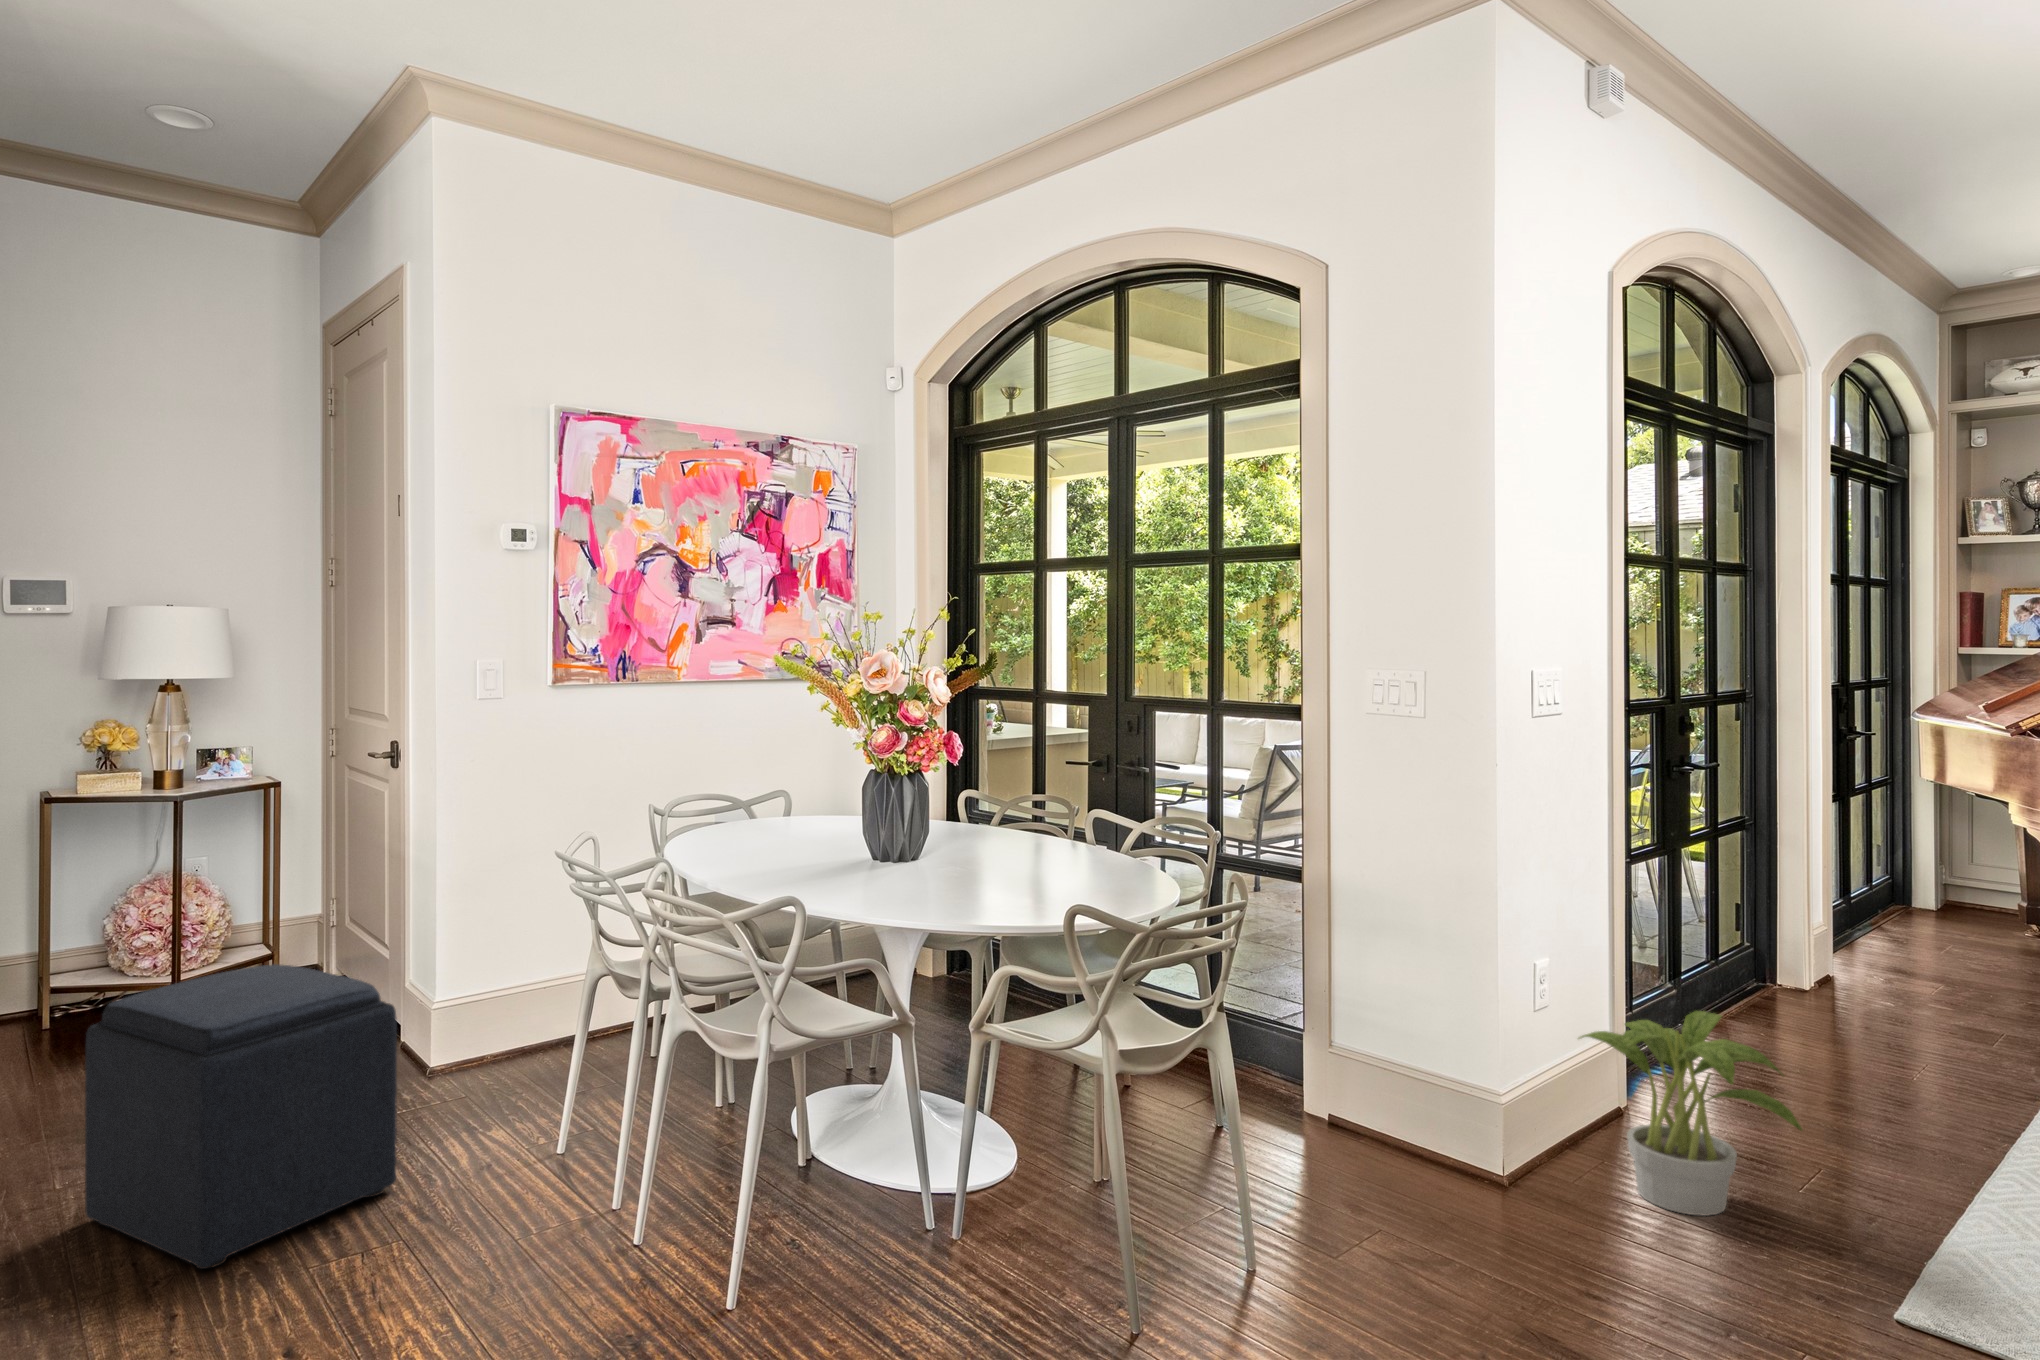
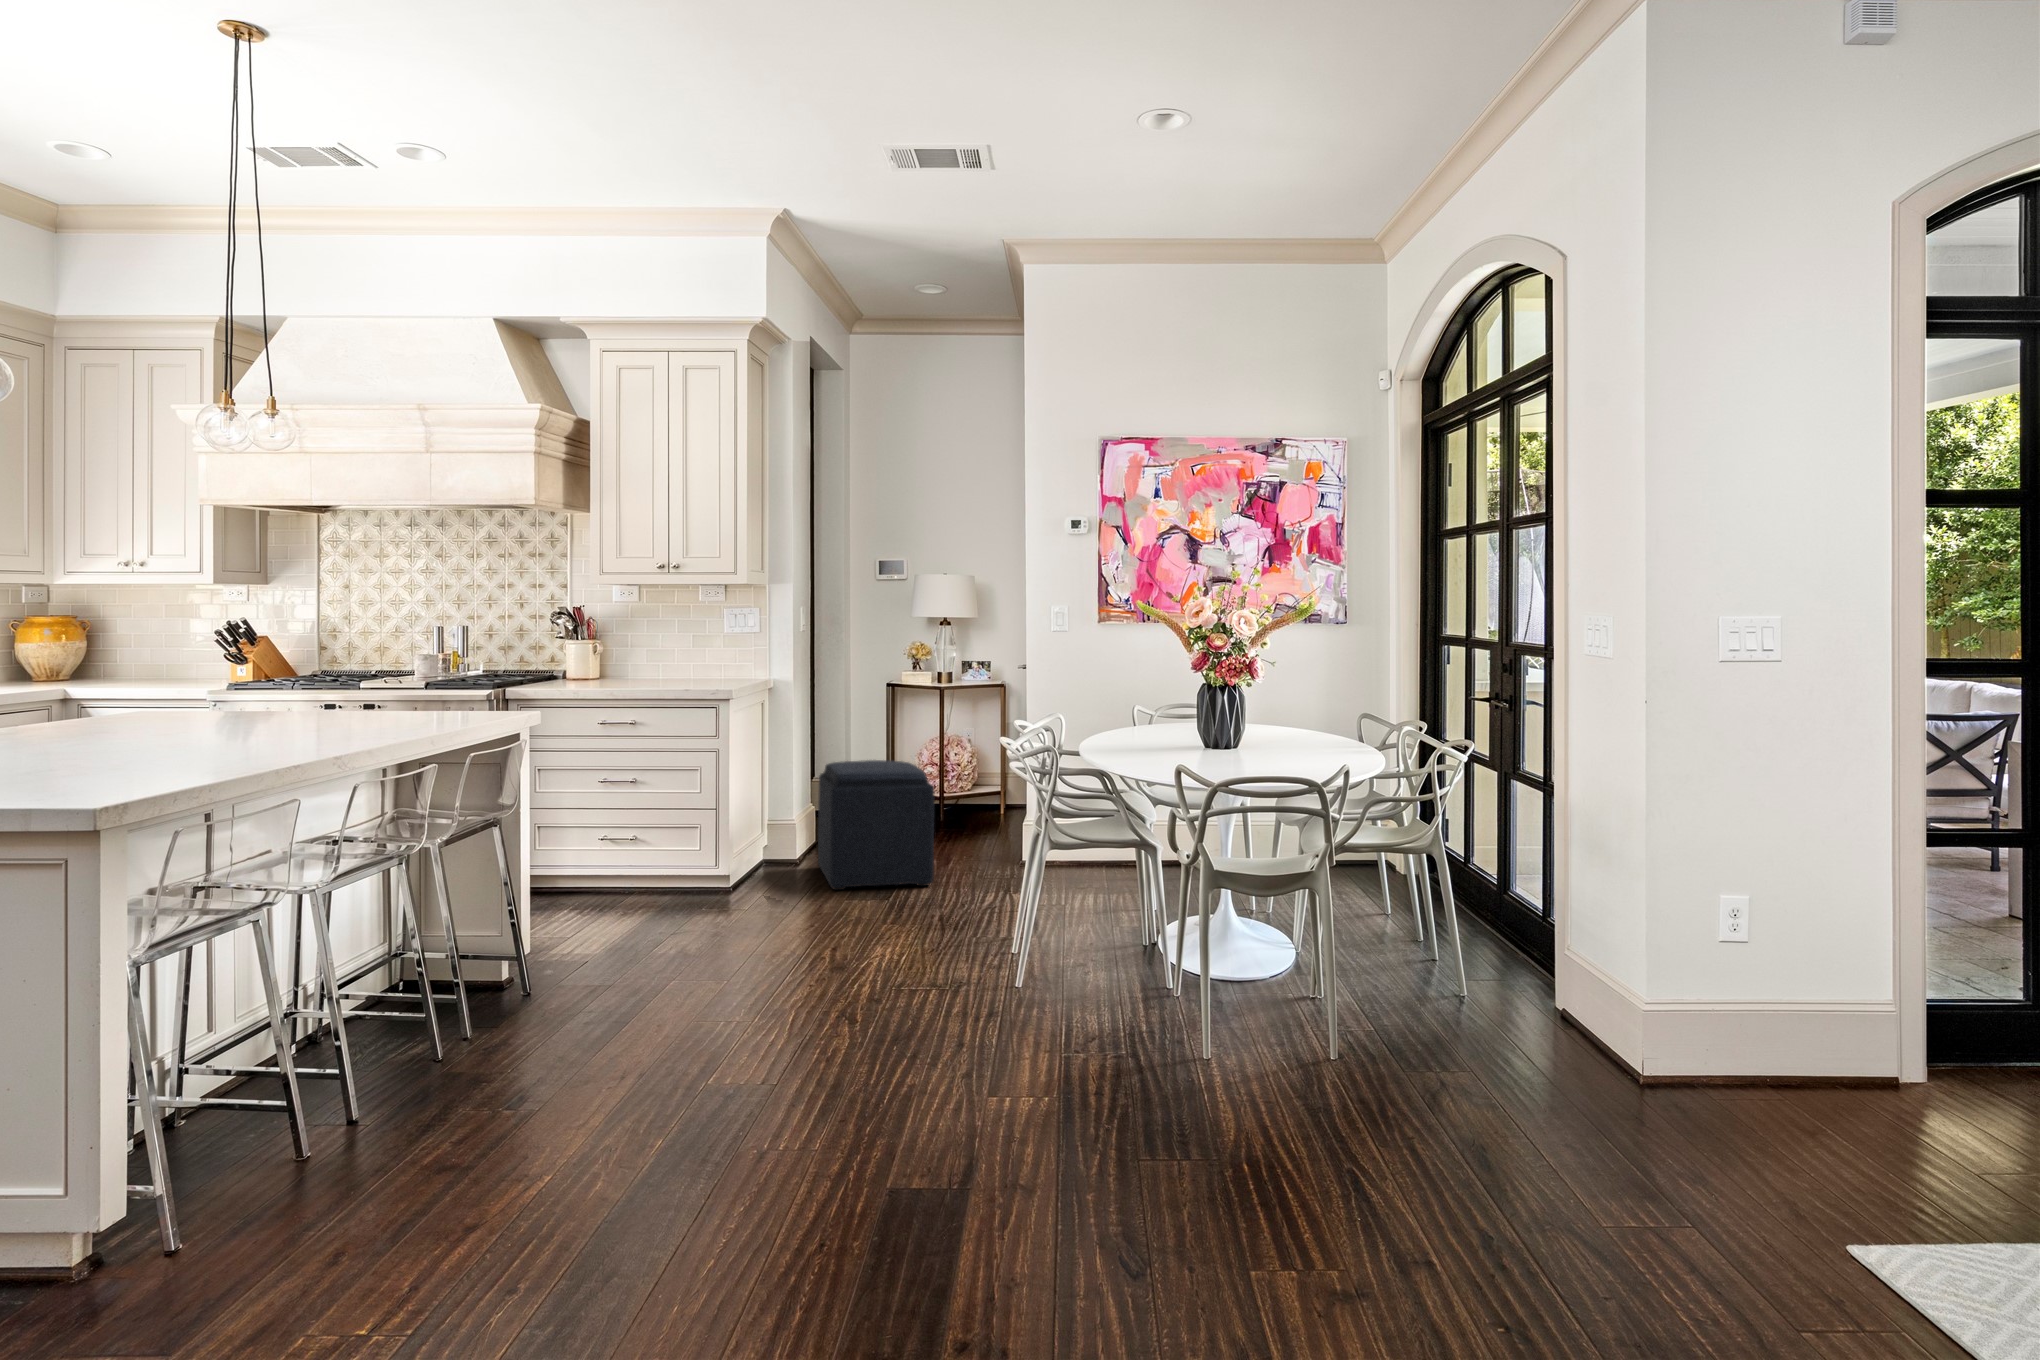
potted plant: present [1578,1011,1802,1216] -> none [1692,943,1927,1147]

